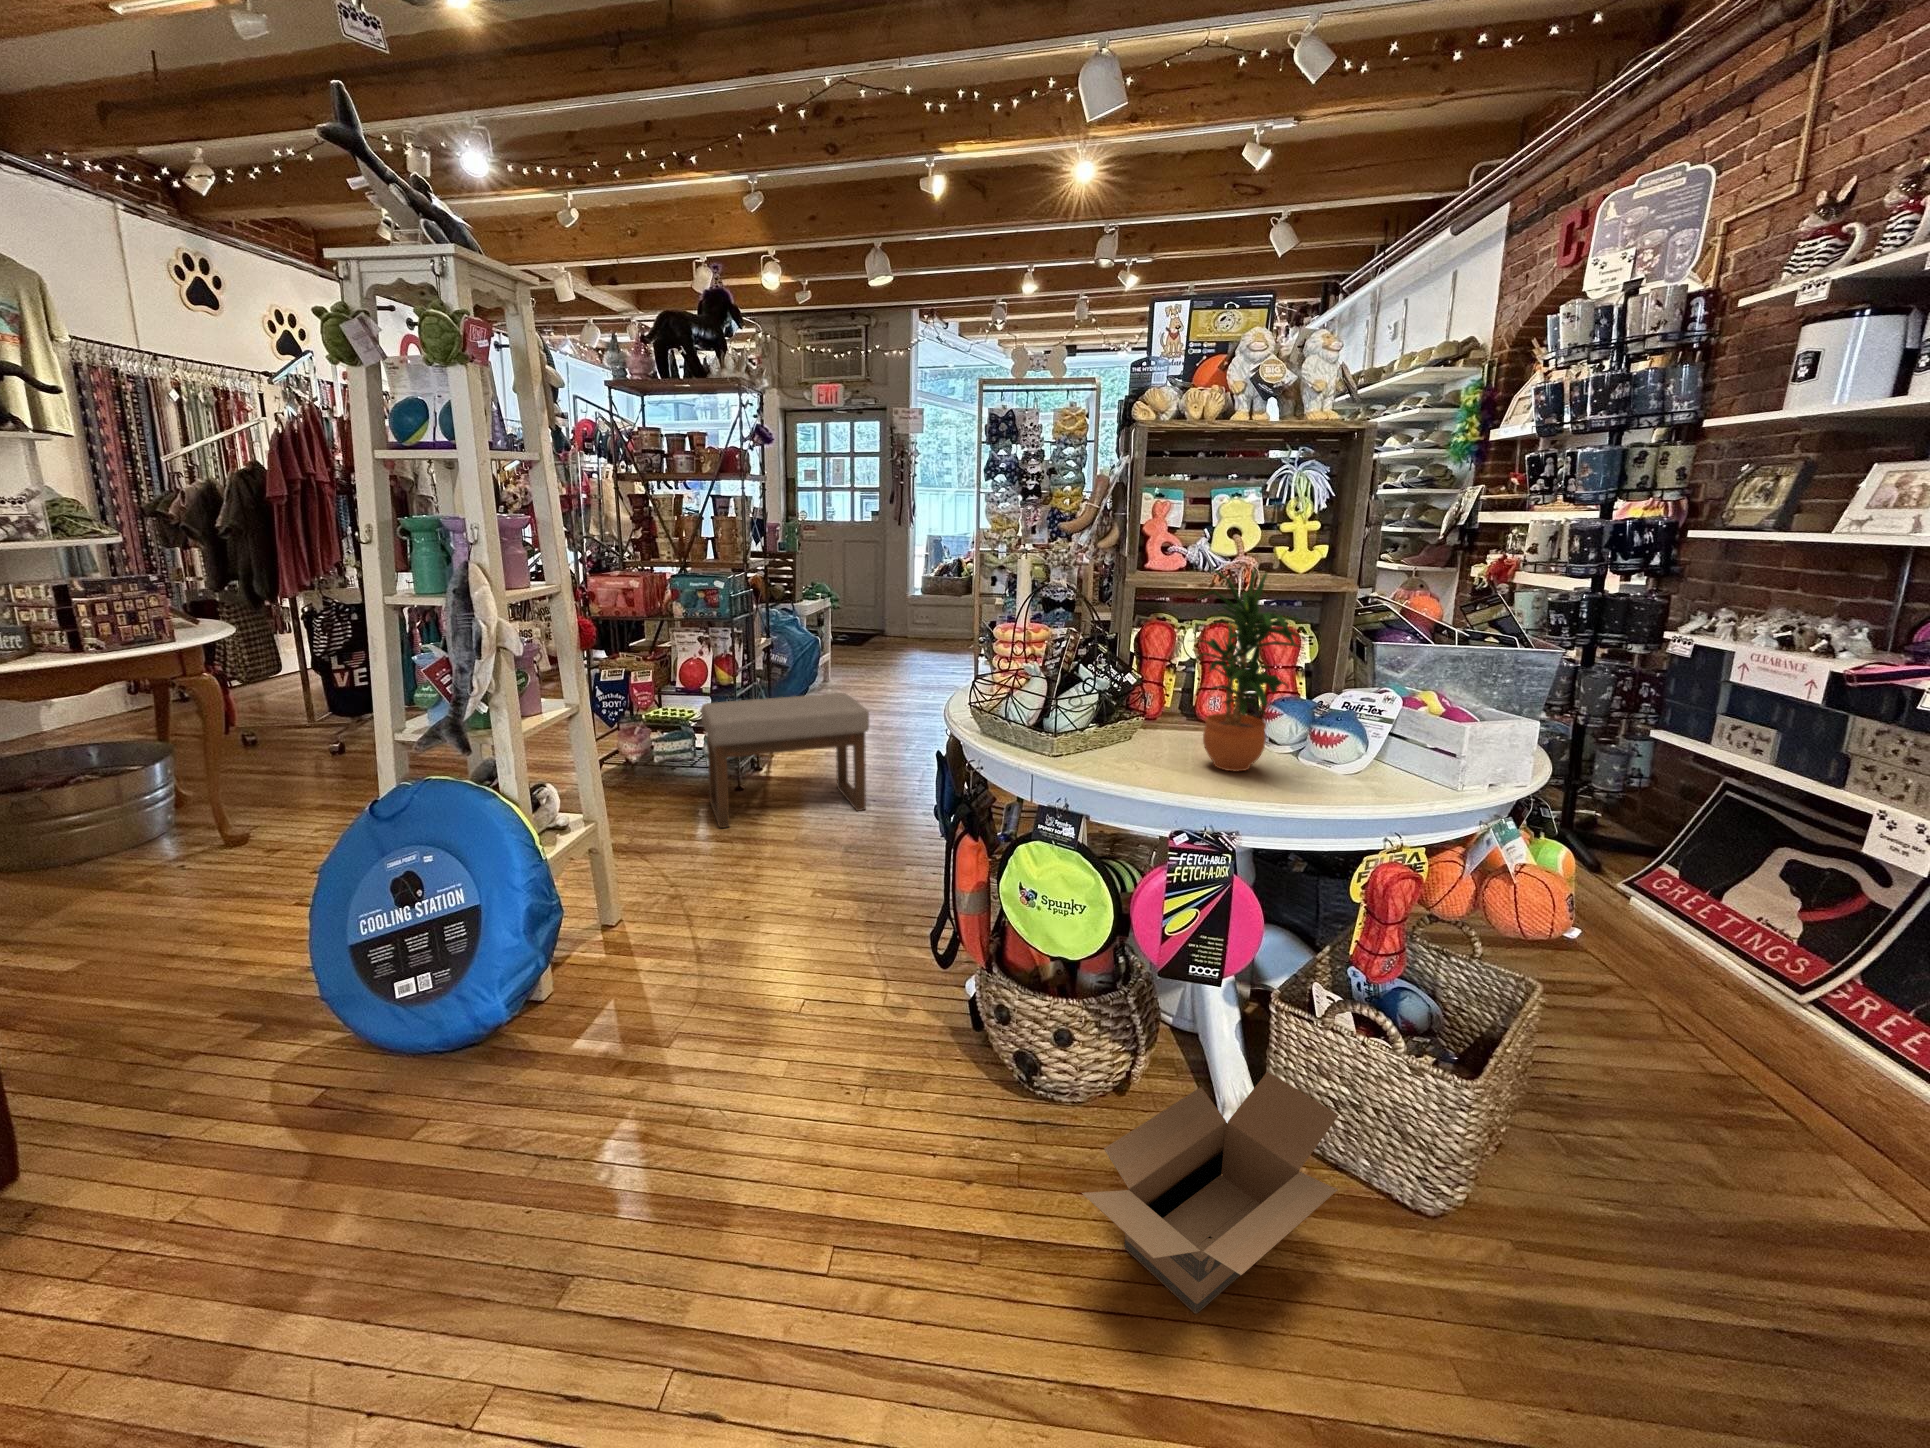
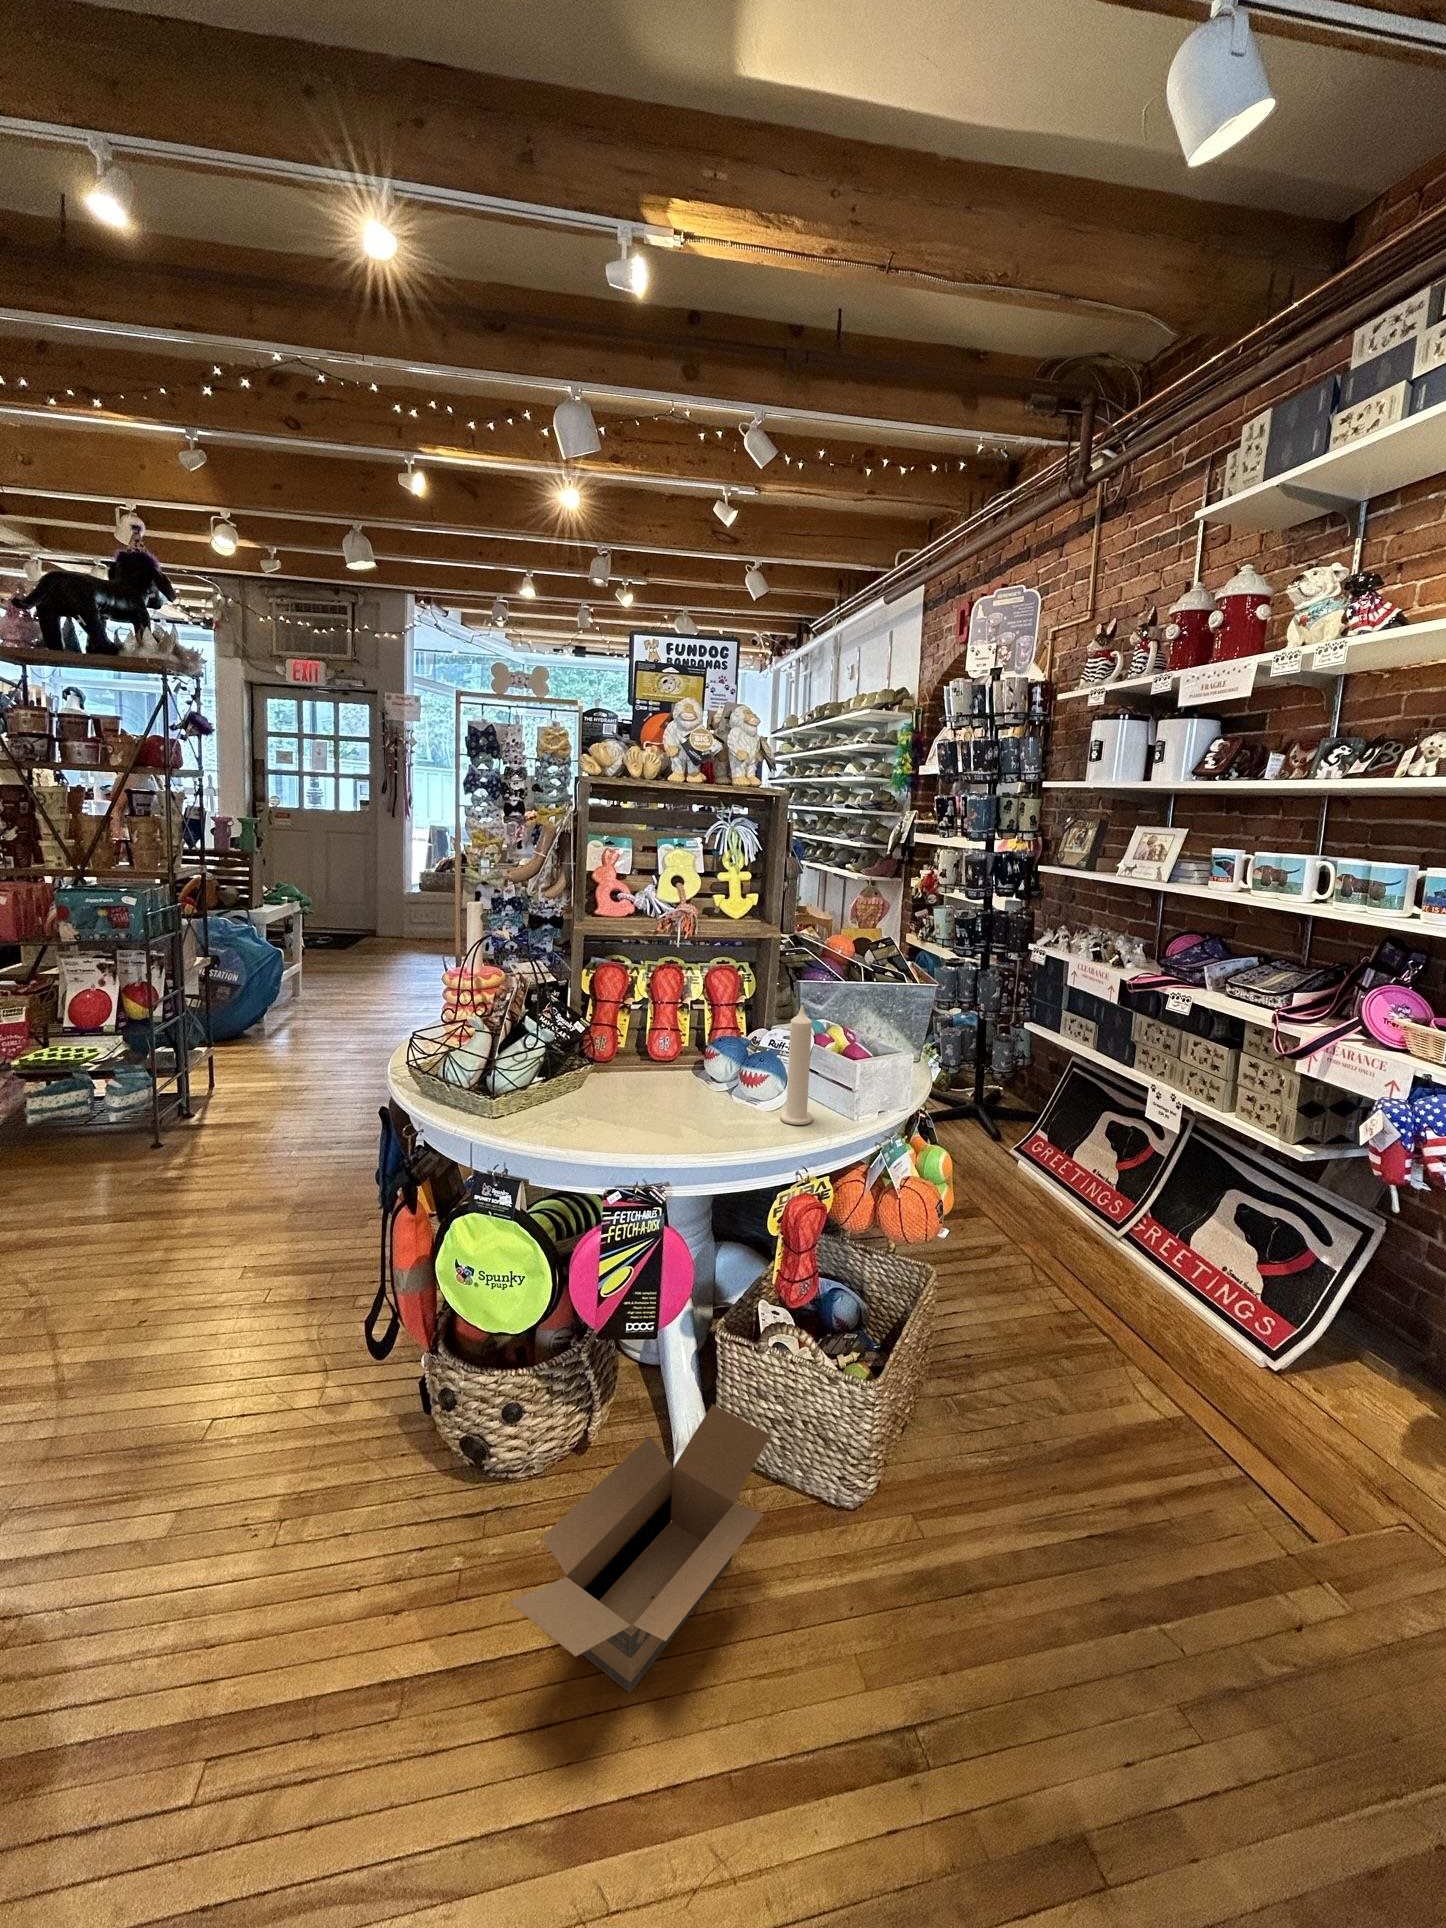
potted plant: present [1195,569,1307,771] -> none [626,925,728,1118]
candle: none [1362,656,1411,791] -> present [780,1005,813,1125]
ottoman: present [701,693,869,828] -> none [97,1025,330,1208]

